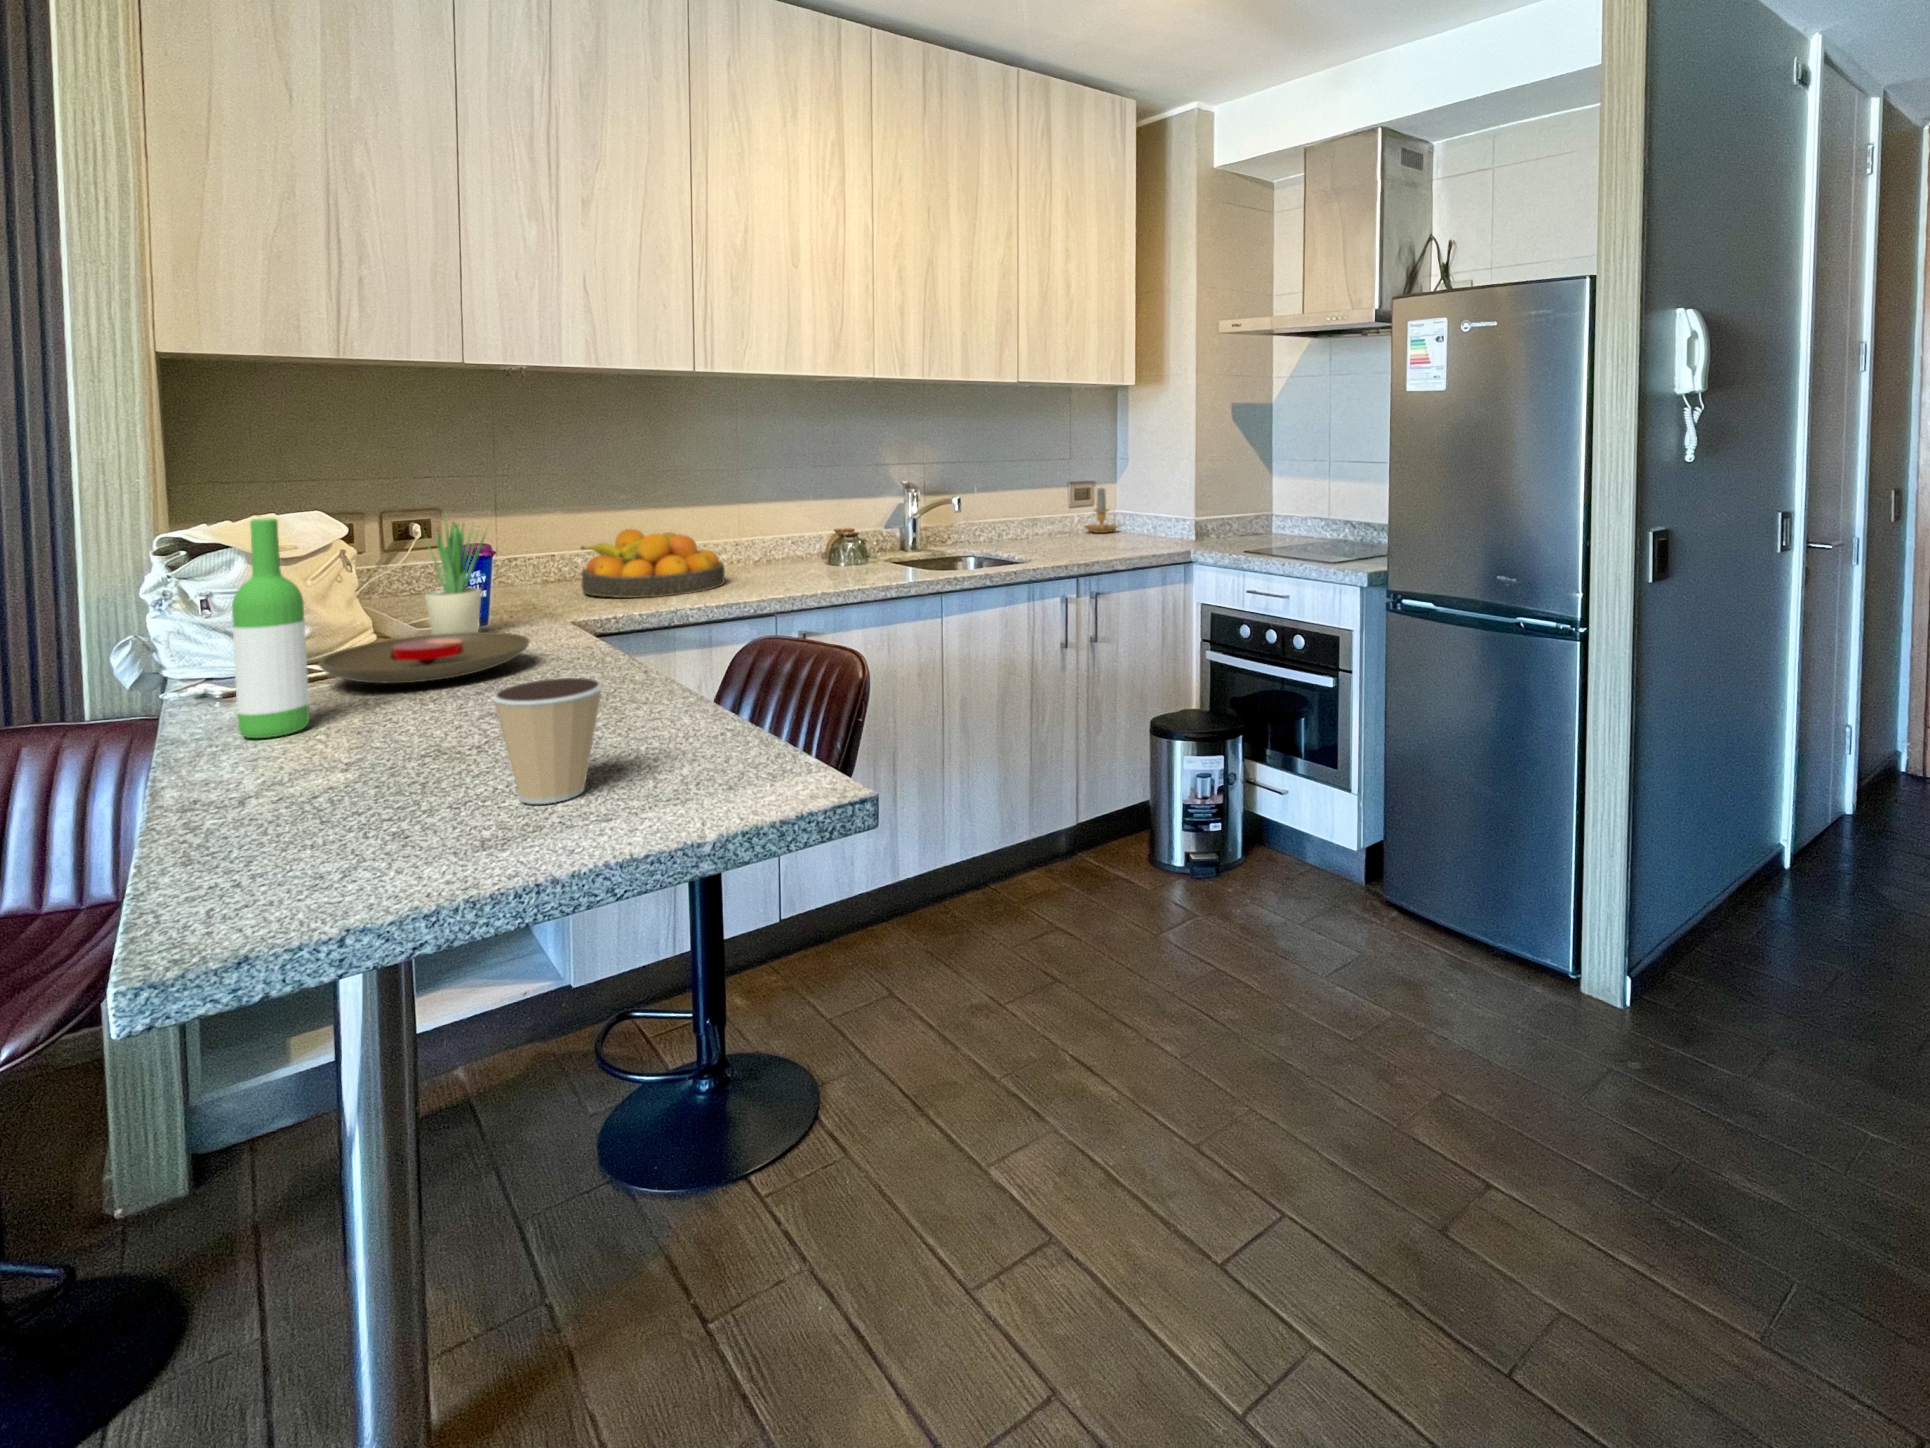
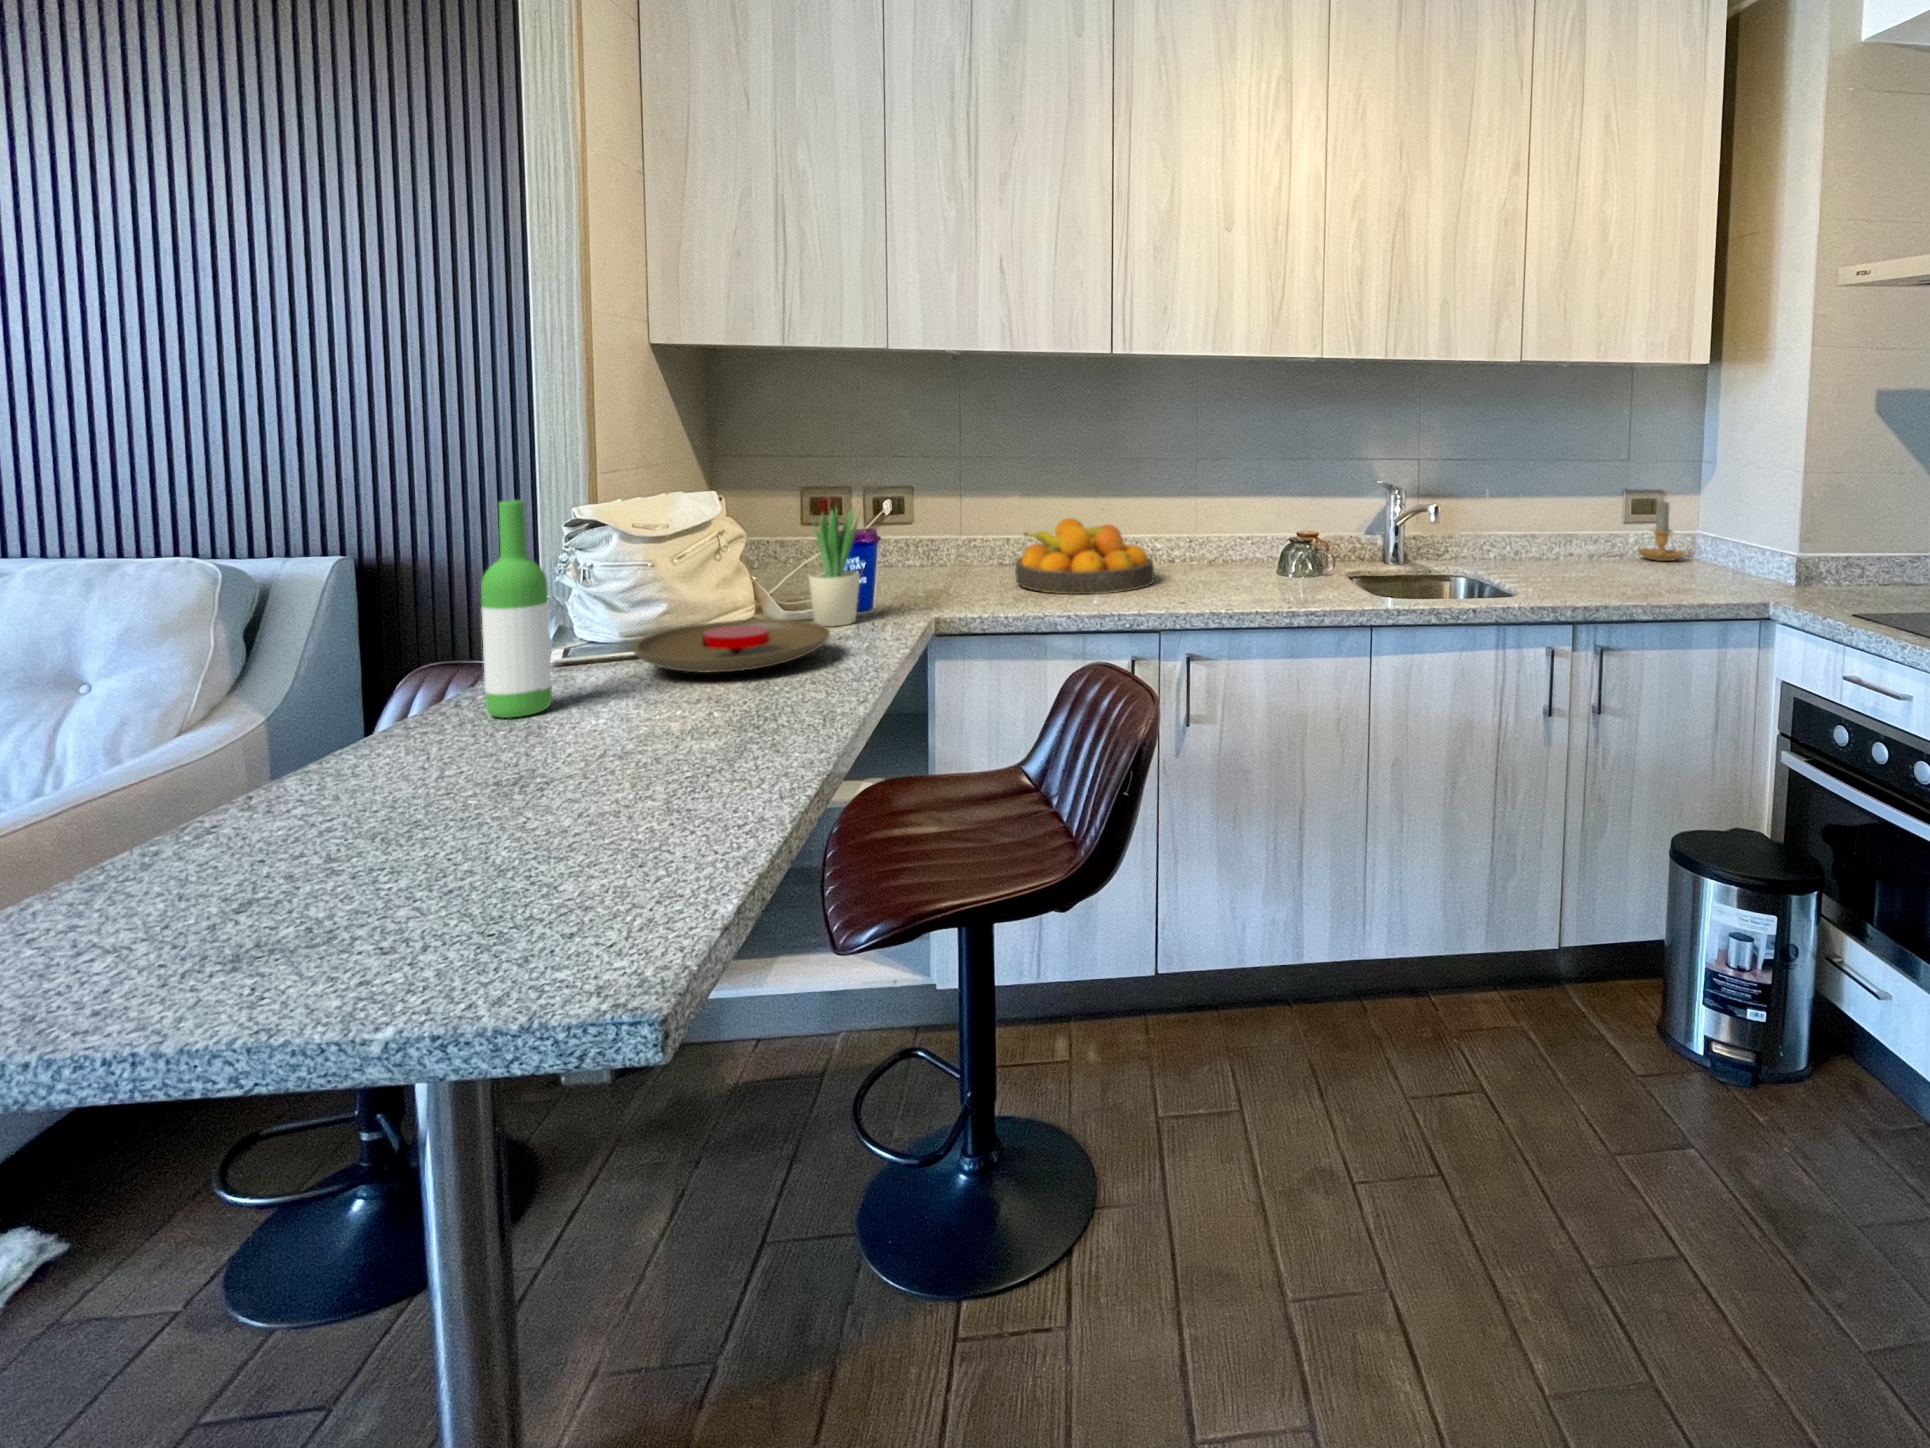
coffee cup: present [492,678,603,804] -> none [373,728,526,893]

